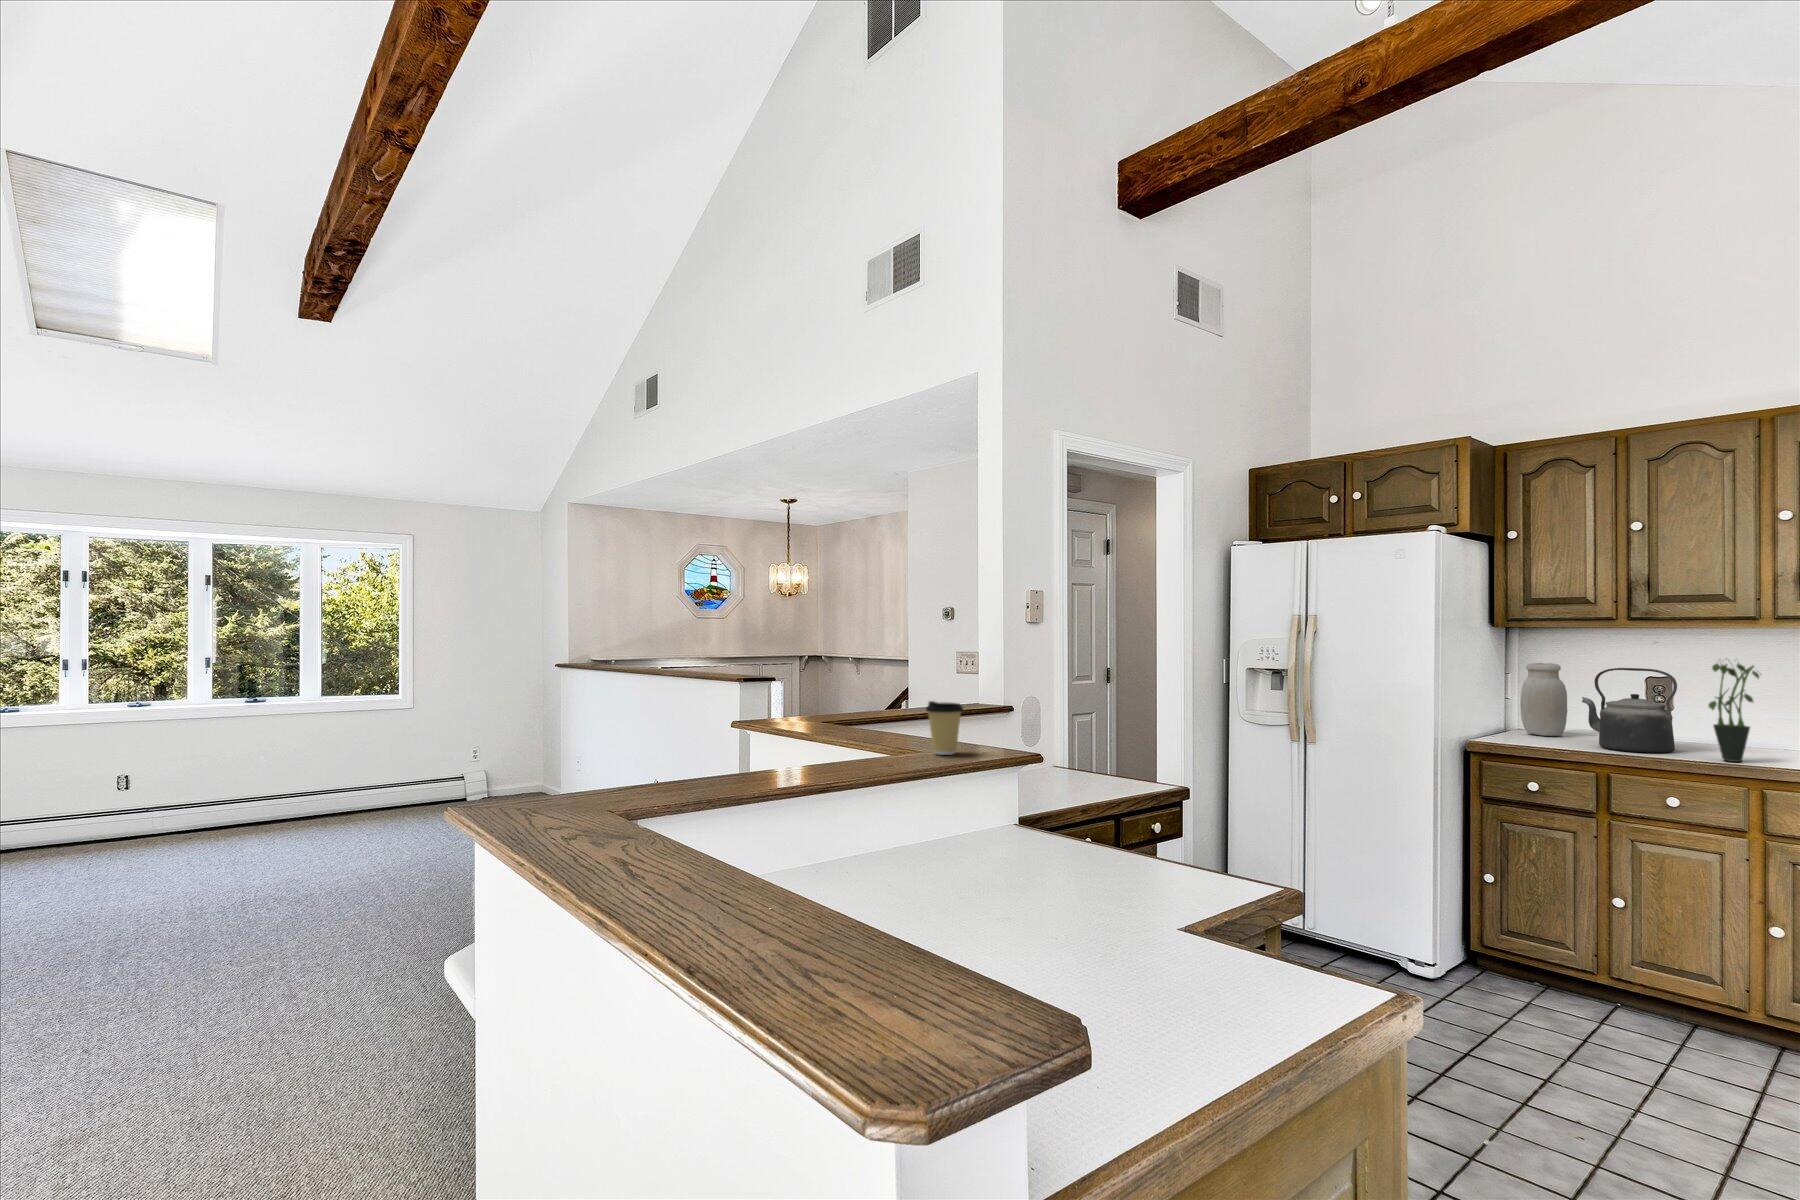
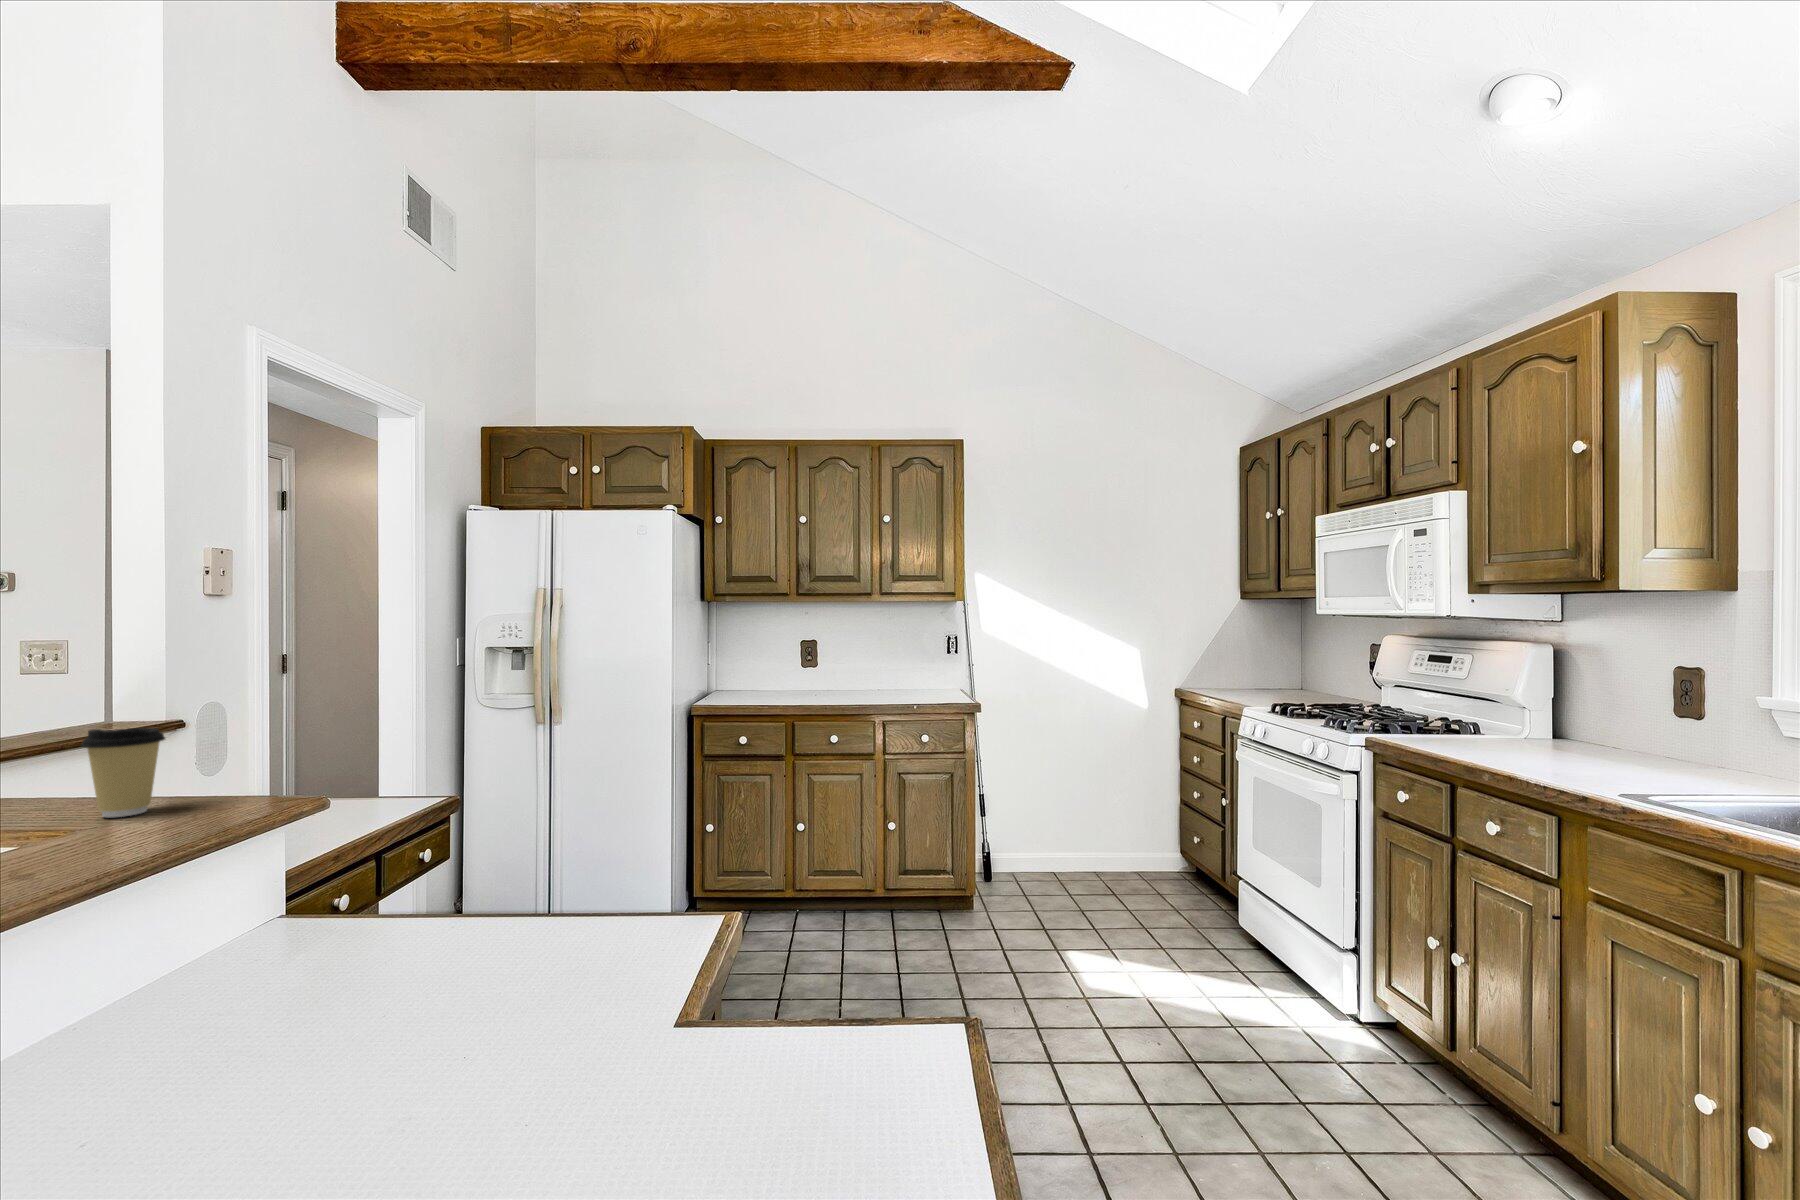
jar: present [1520,663,1567,736] -> none [724,633,757,695]
potted plant: present [1709,664,1762,762] -> none [855,625,884,703]
kettle: present [1582,668,1677,753] -> none [771,635,832,702]

